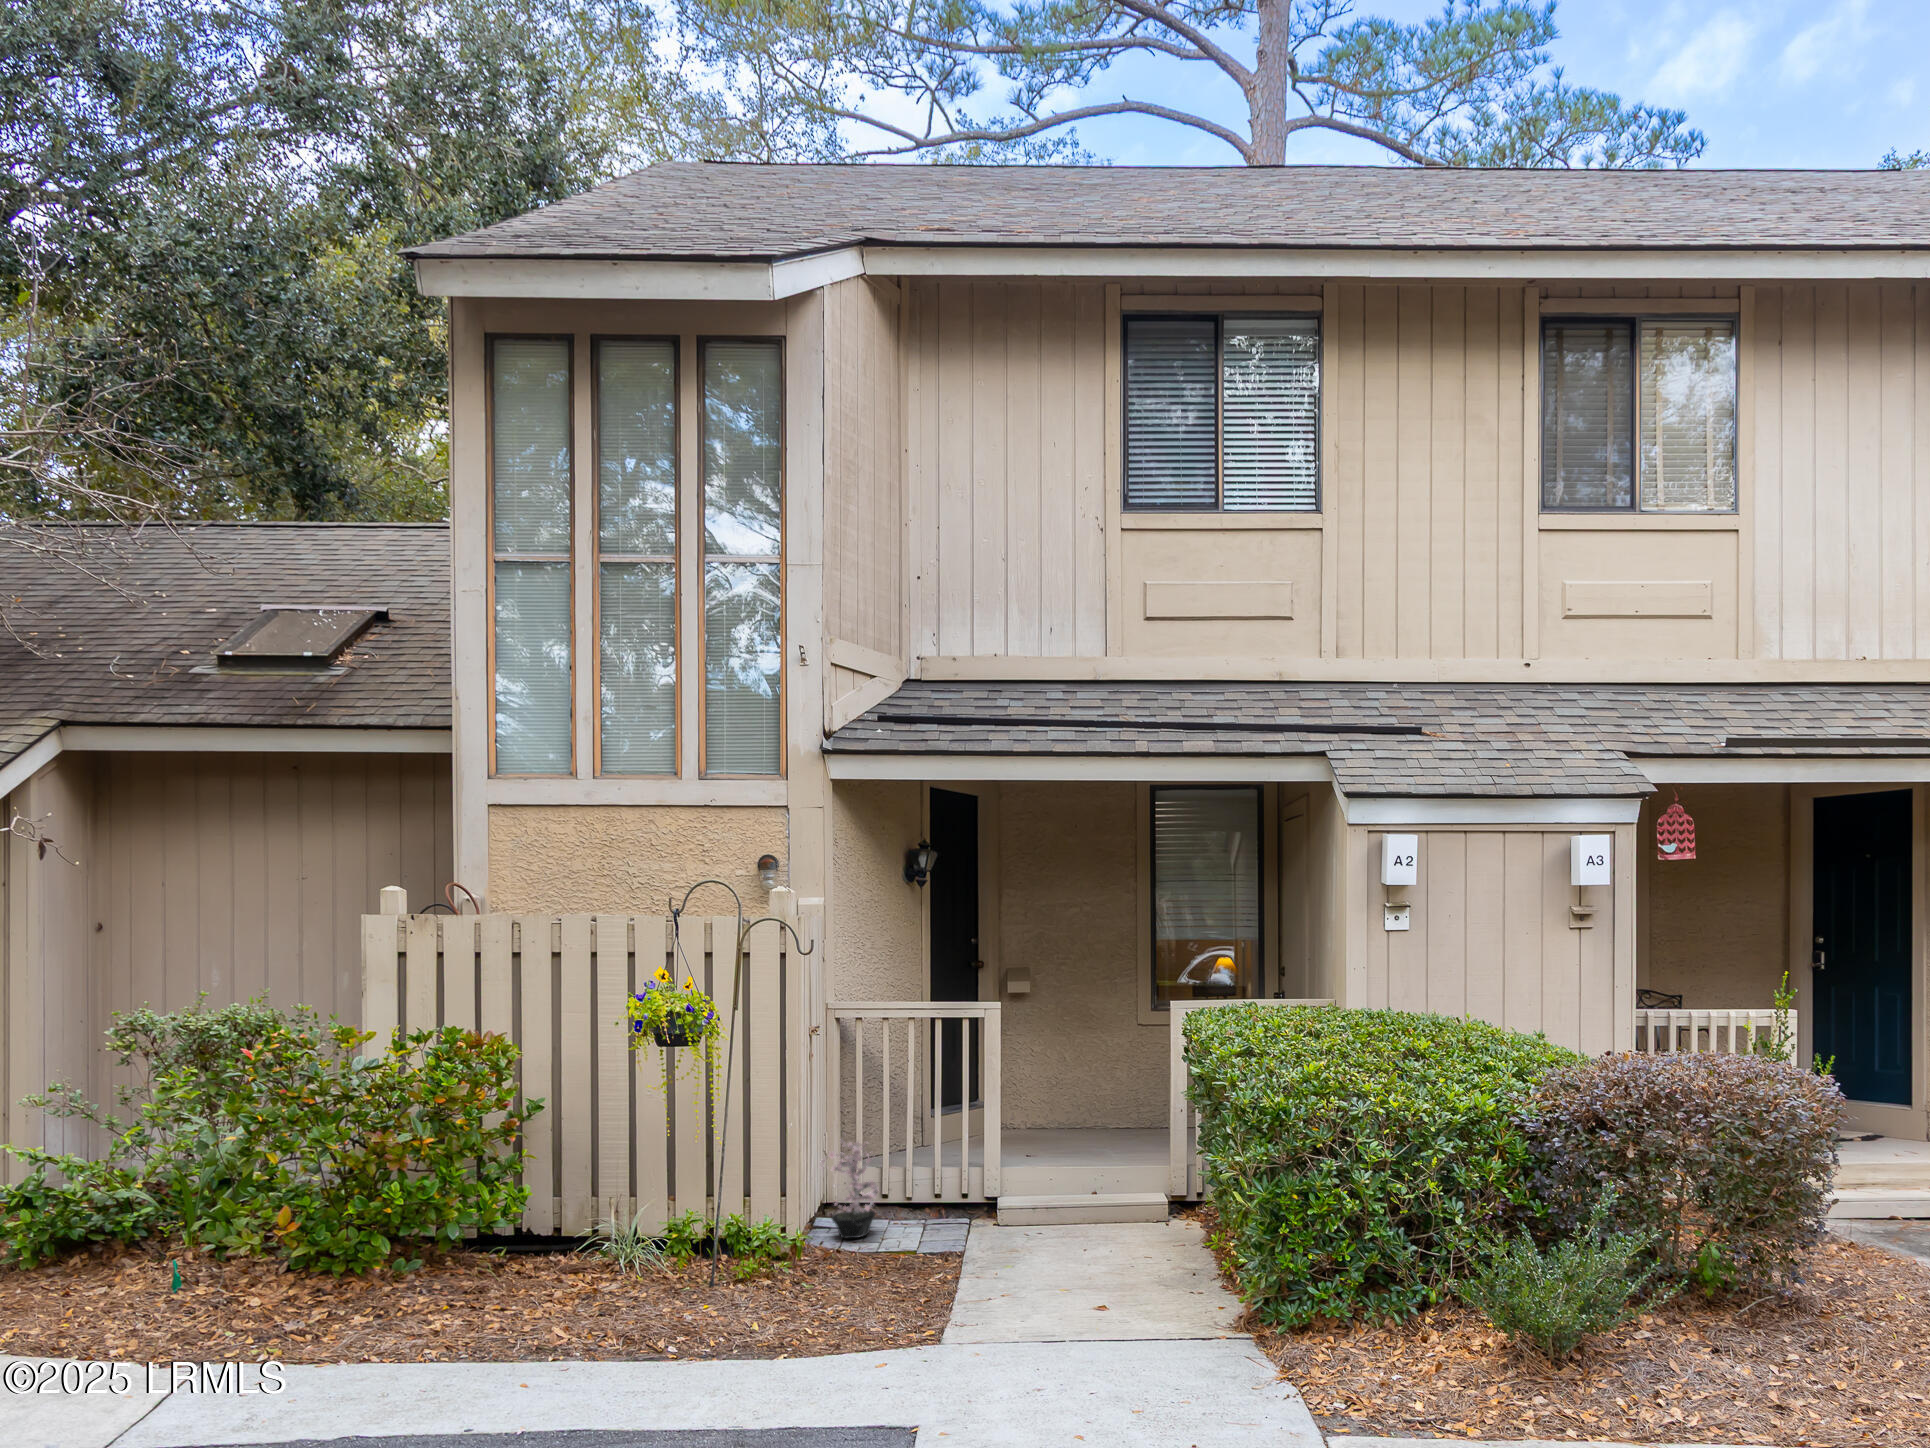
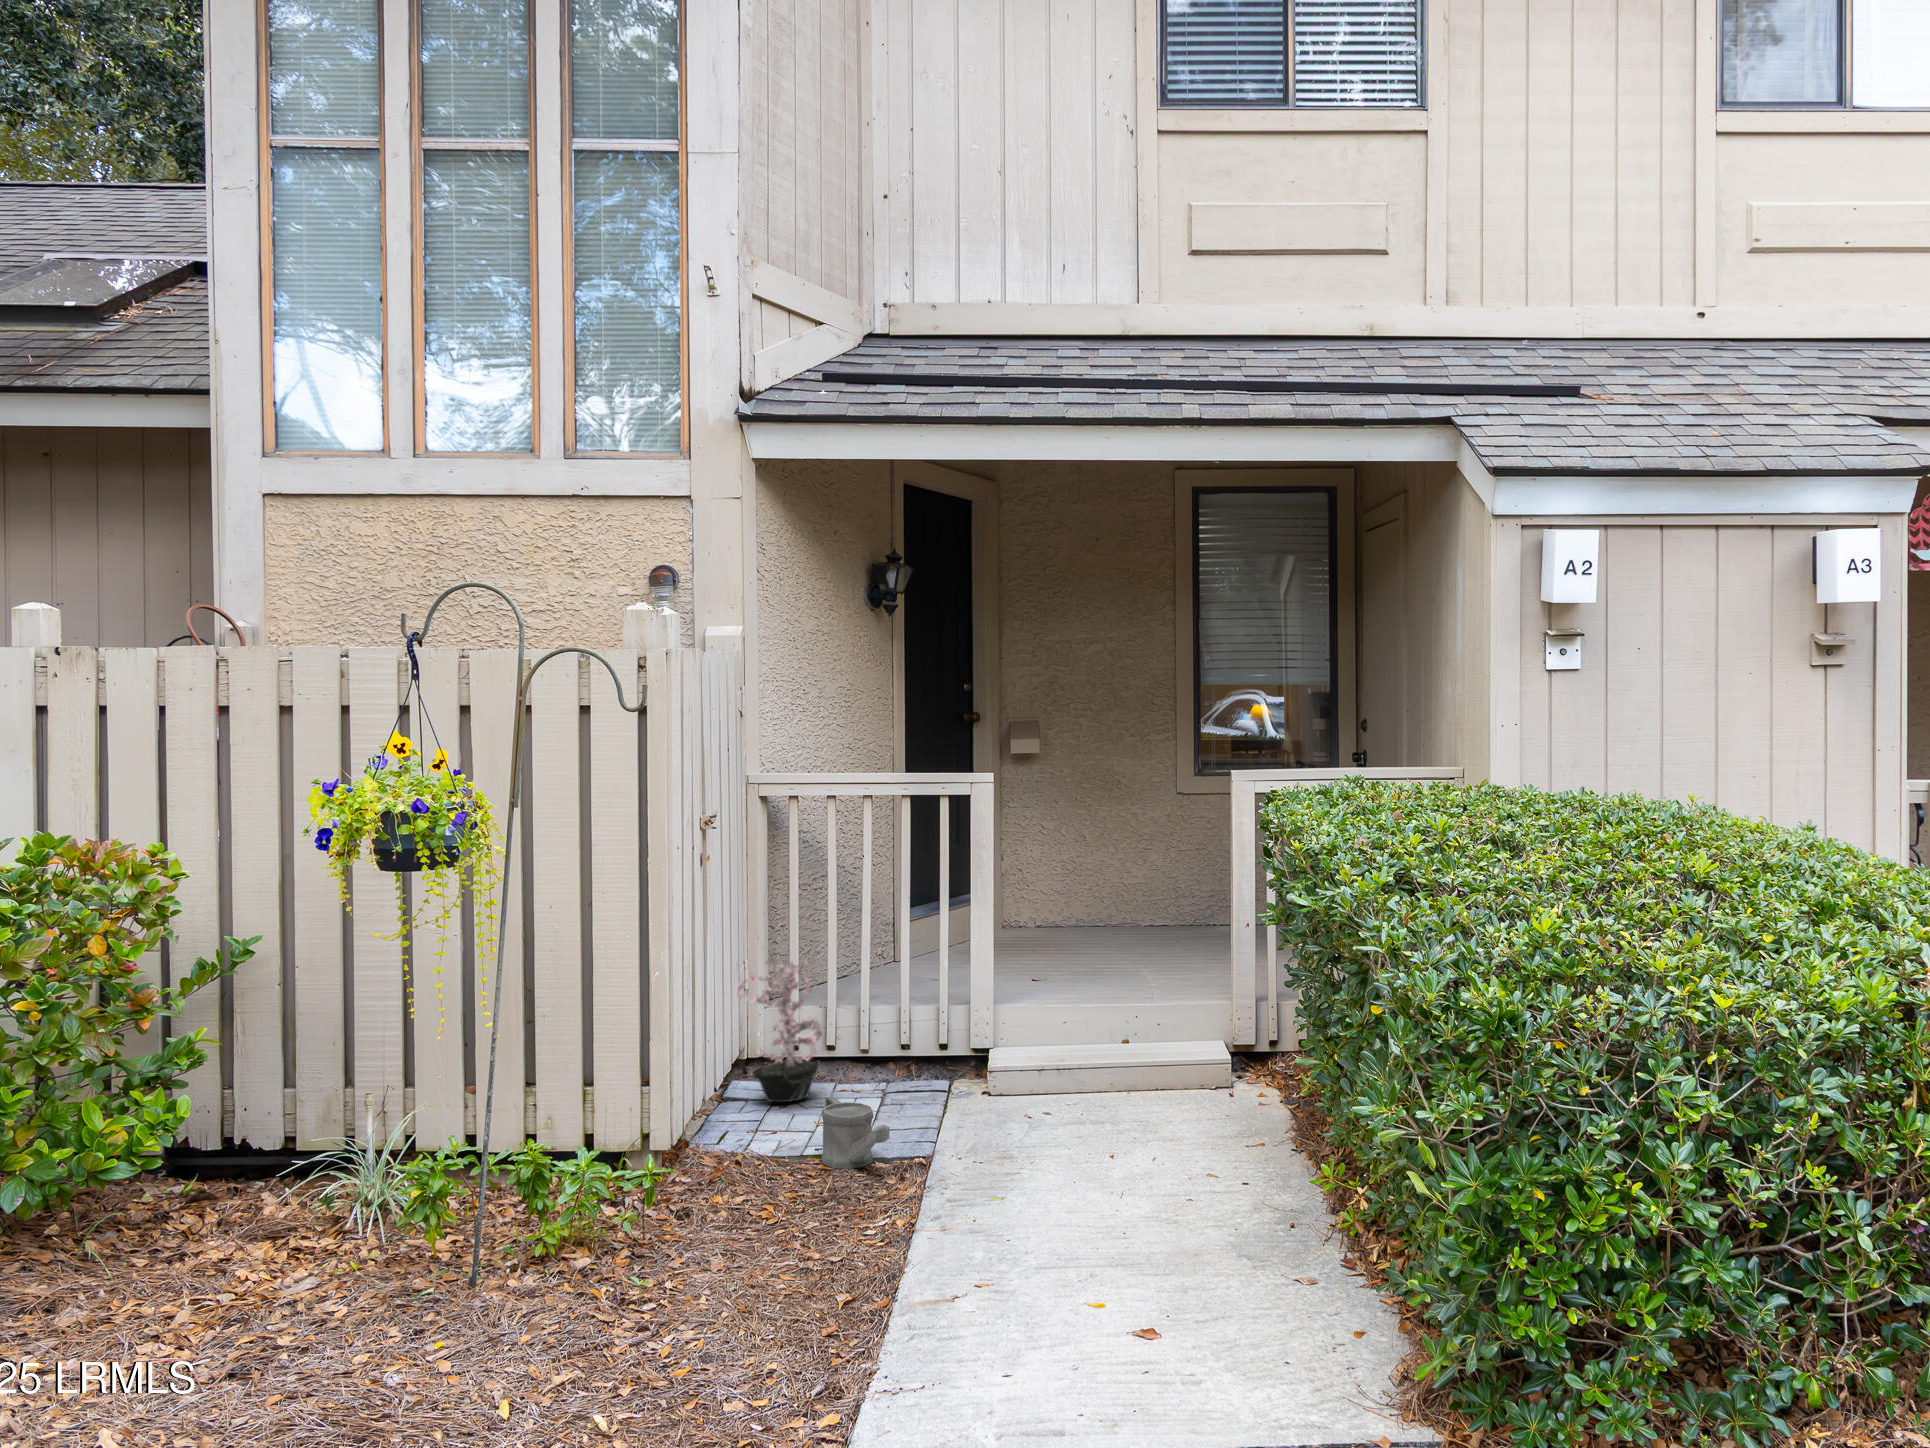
watering can: none [875,1237,916,1284] -> present [821,1096,890,1169]

